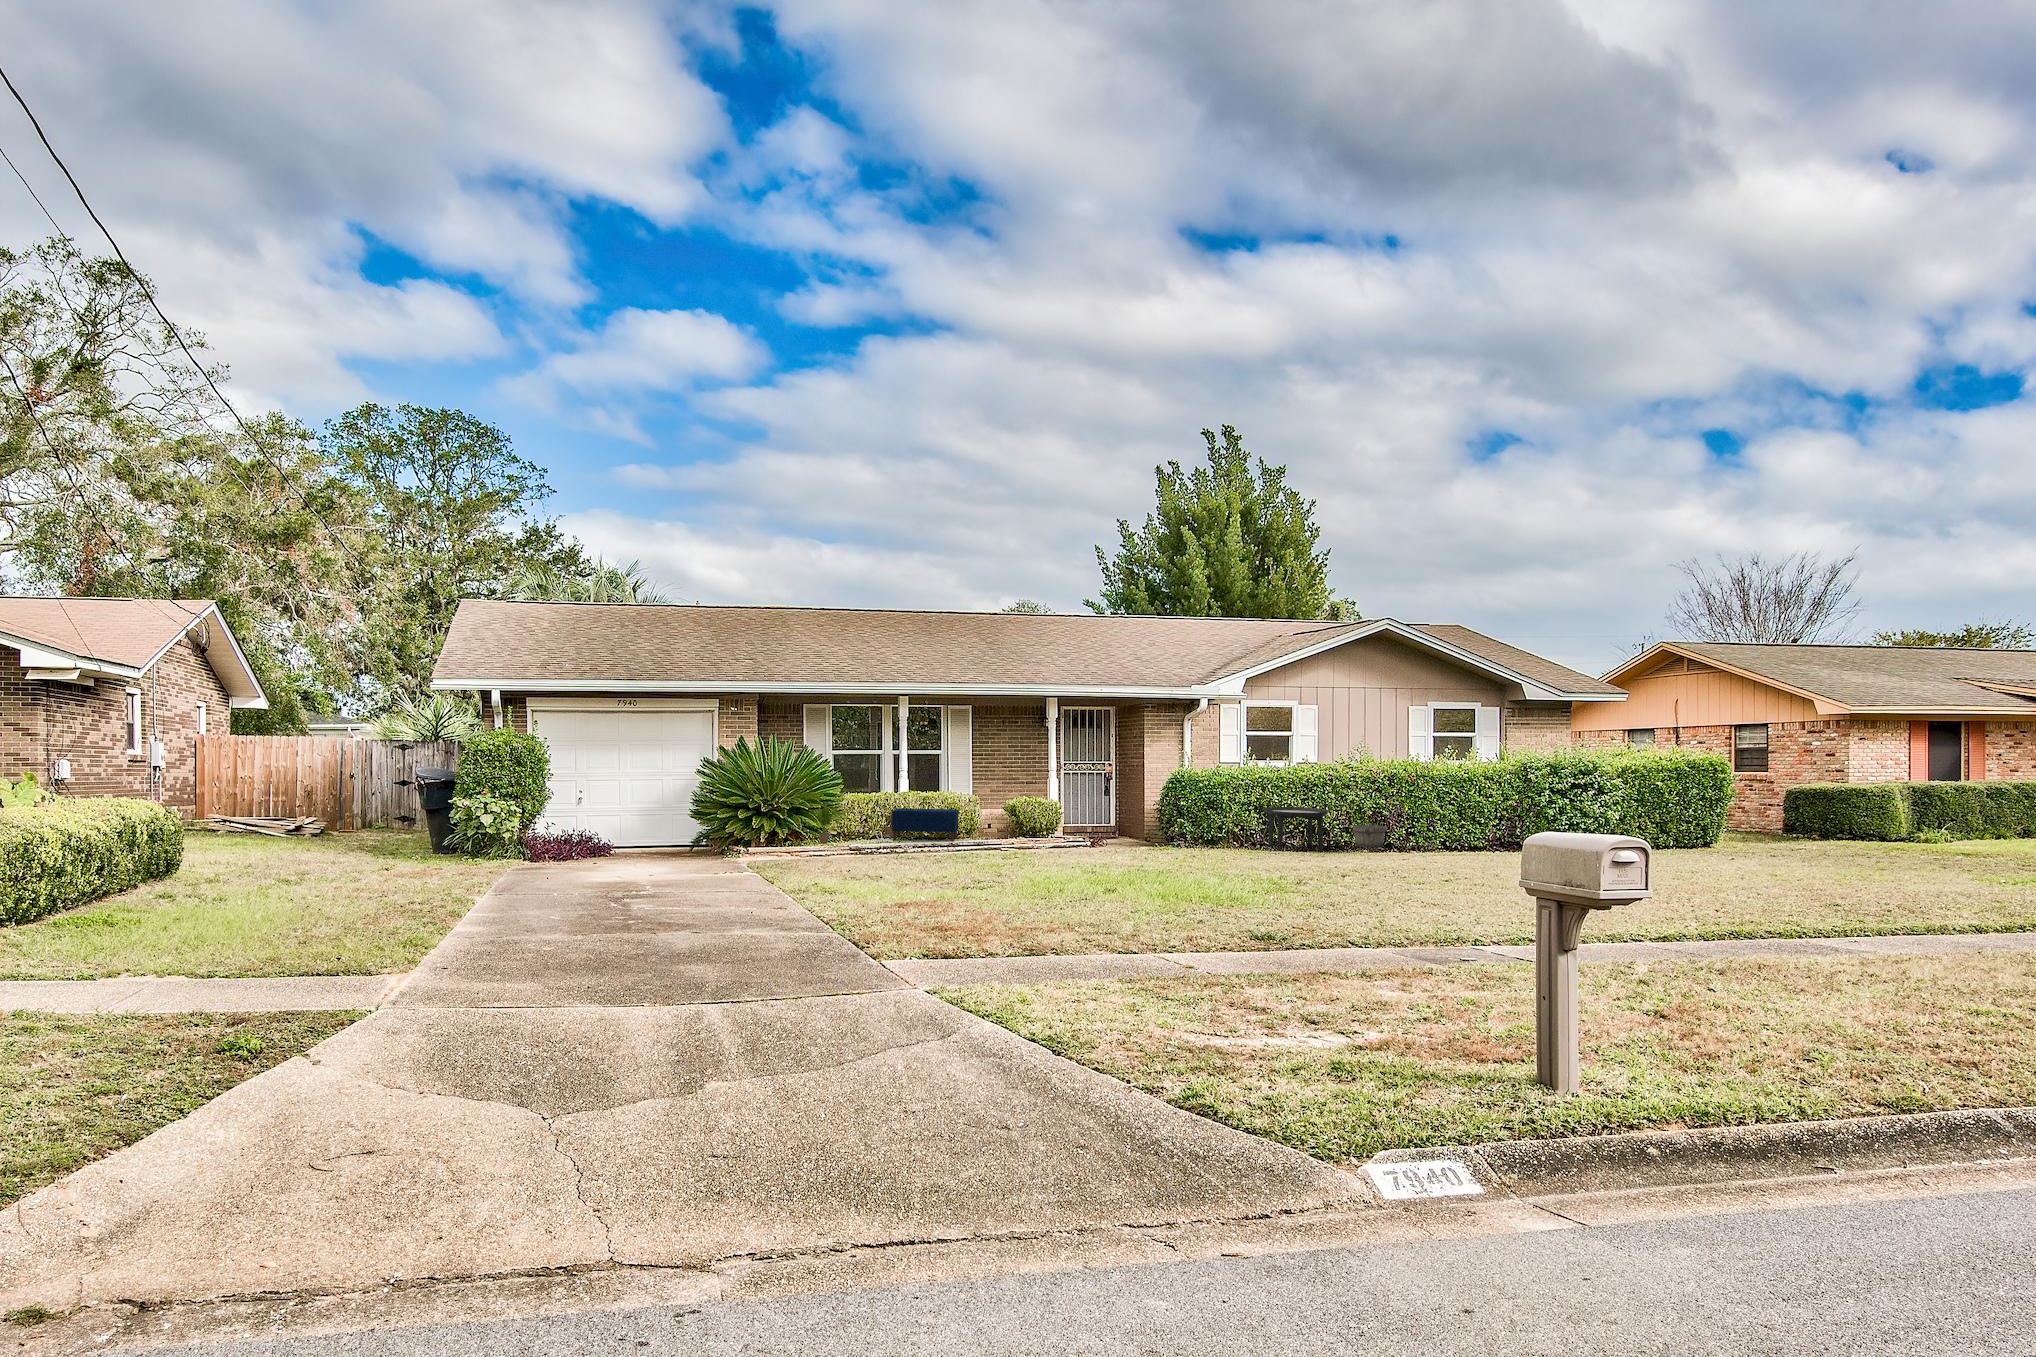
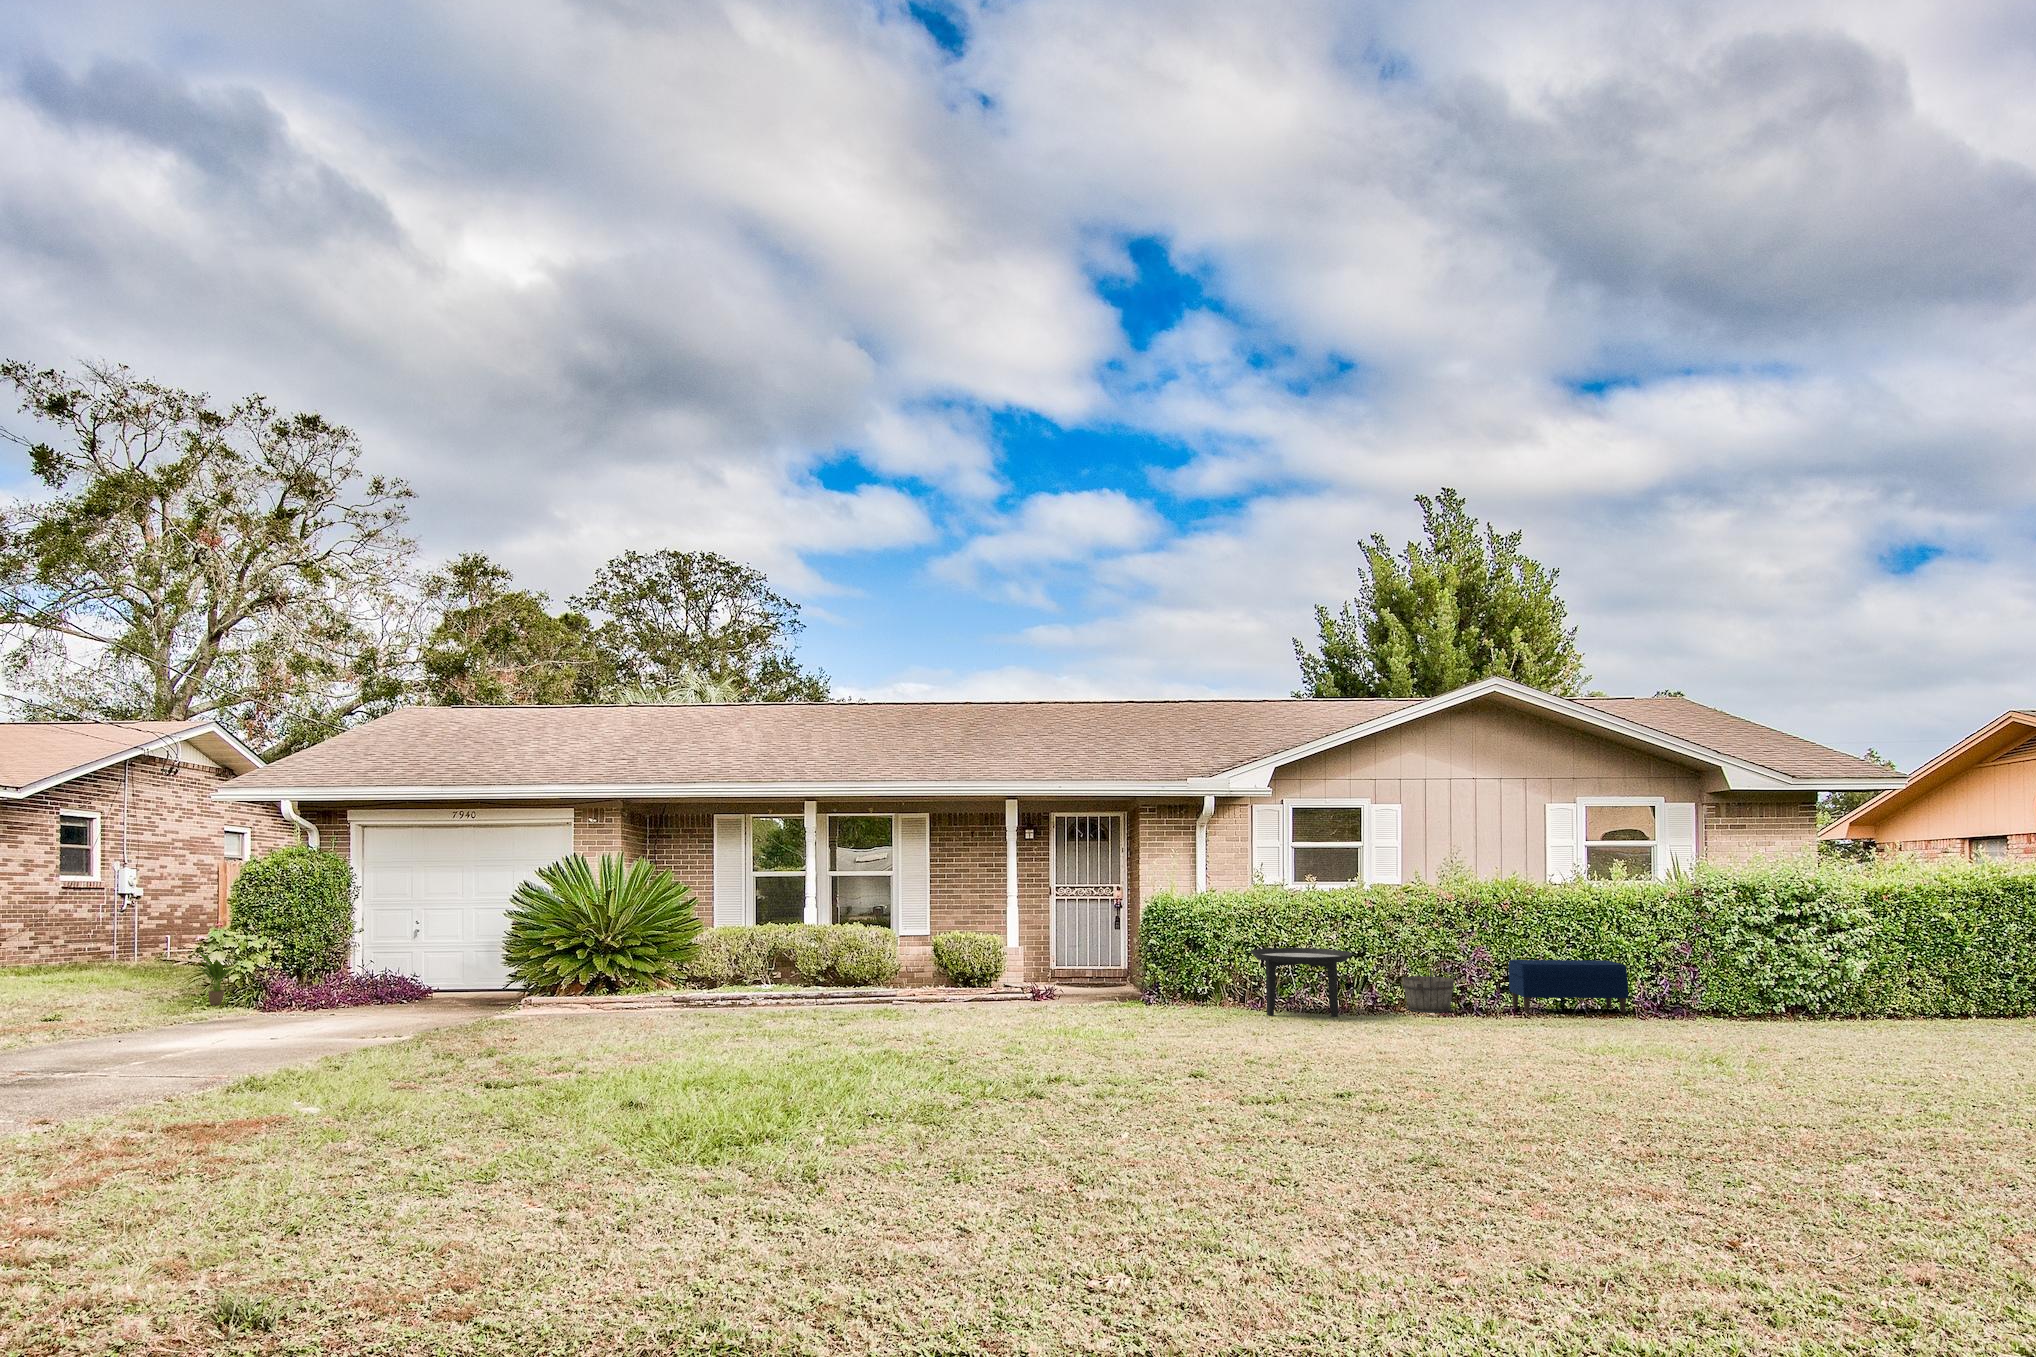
potted plant: present [812,805,836,843] -> present [196,952,237,1005]
bench: present [892,808,958,841] -> present [1509,960,1628,1013]

